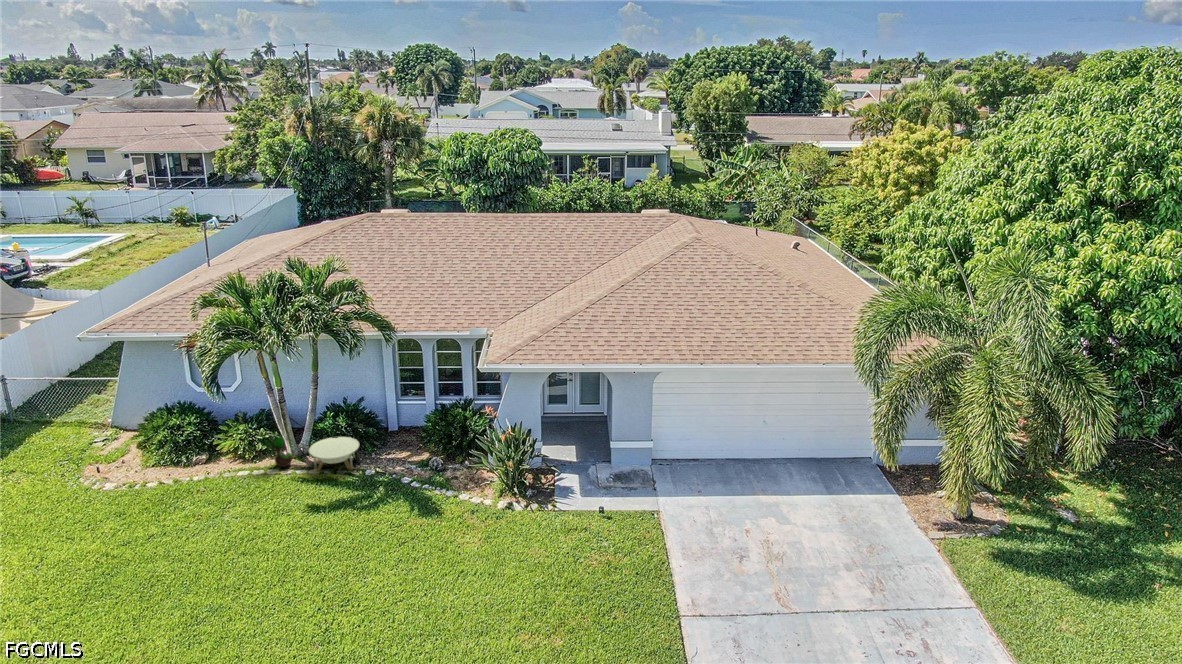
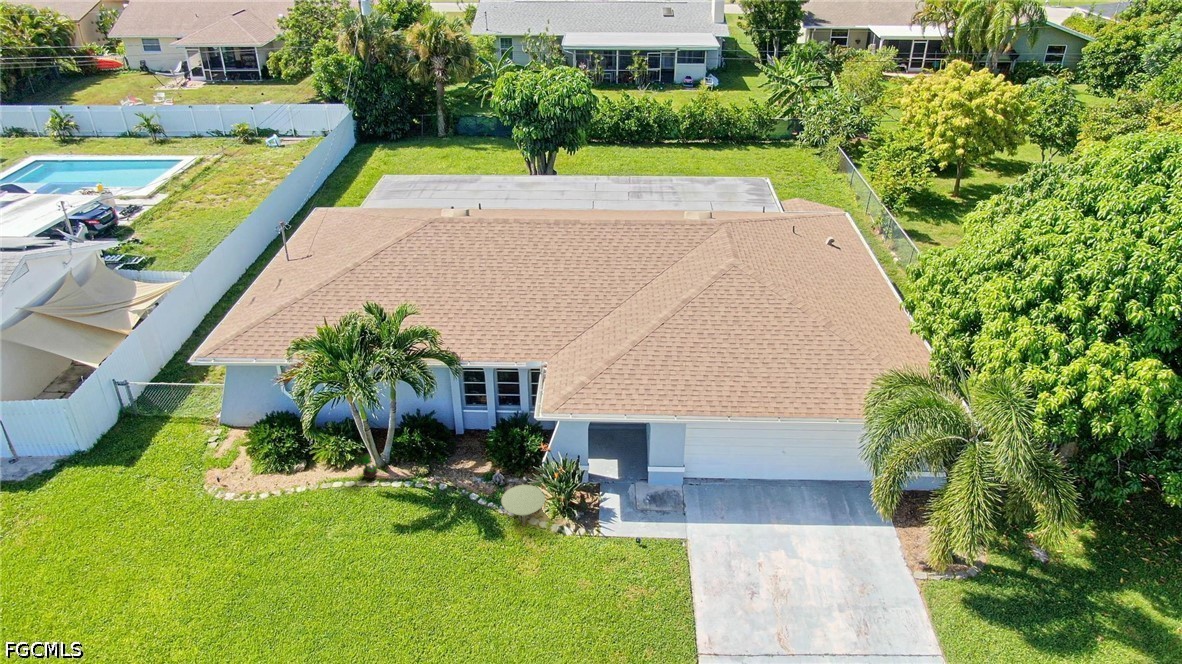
round table: present [309,437,359,471] -> present [501,485,545,527]

